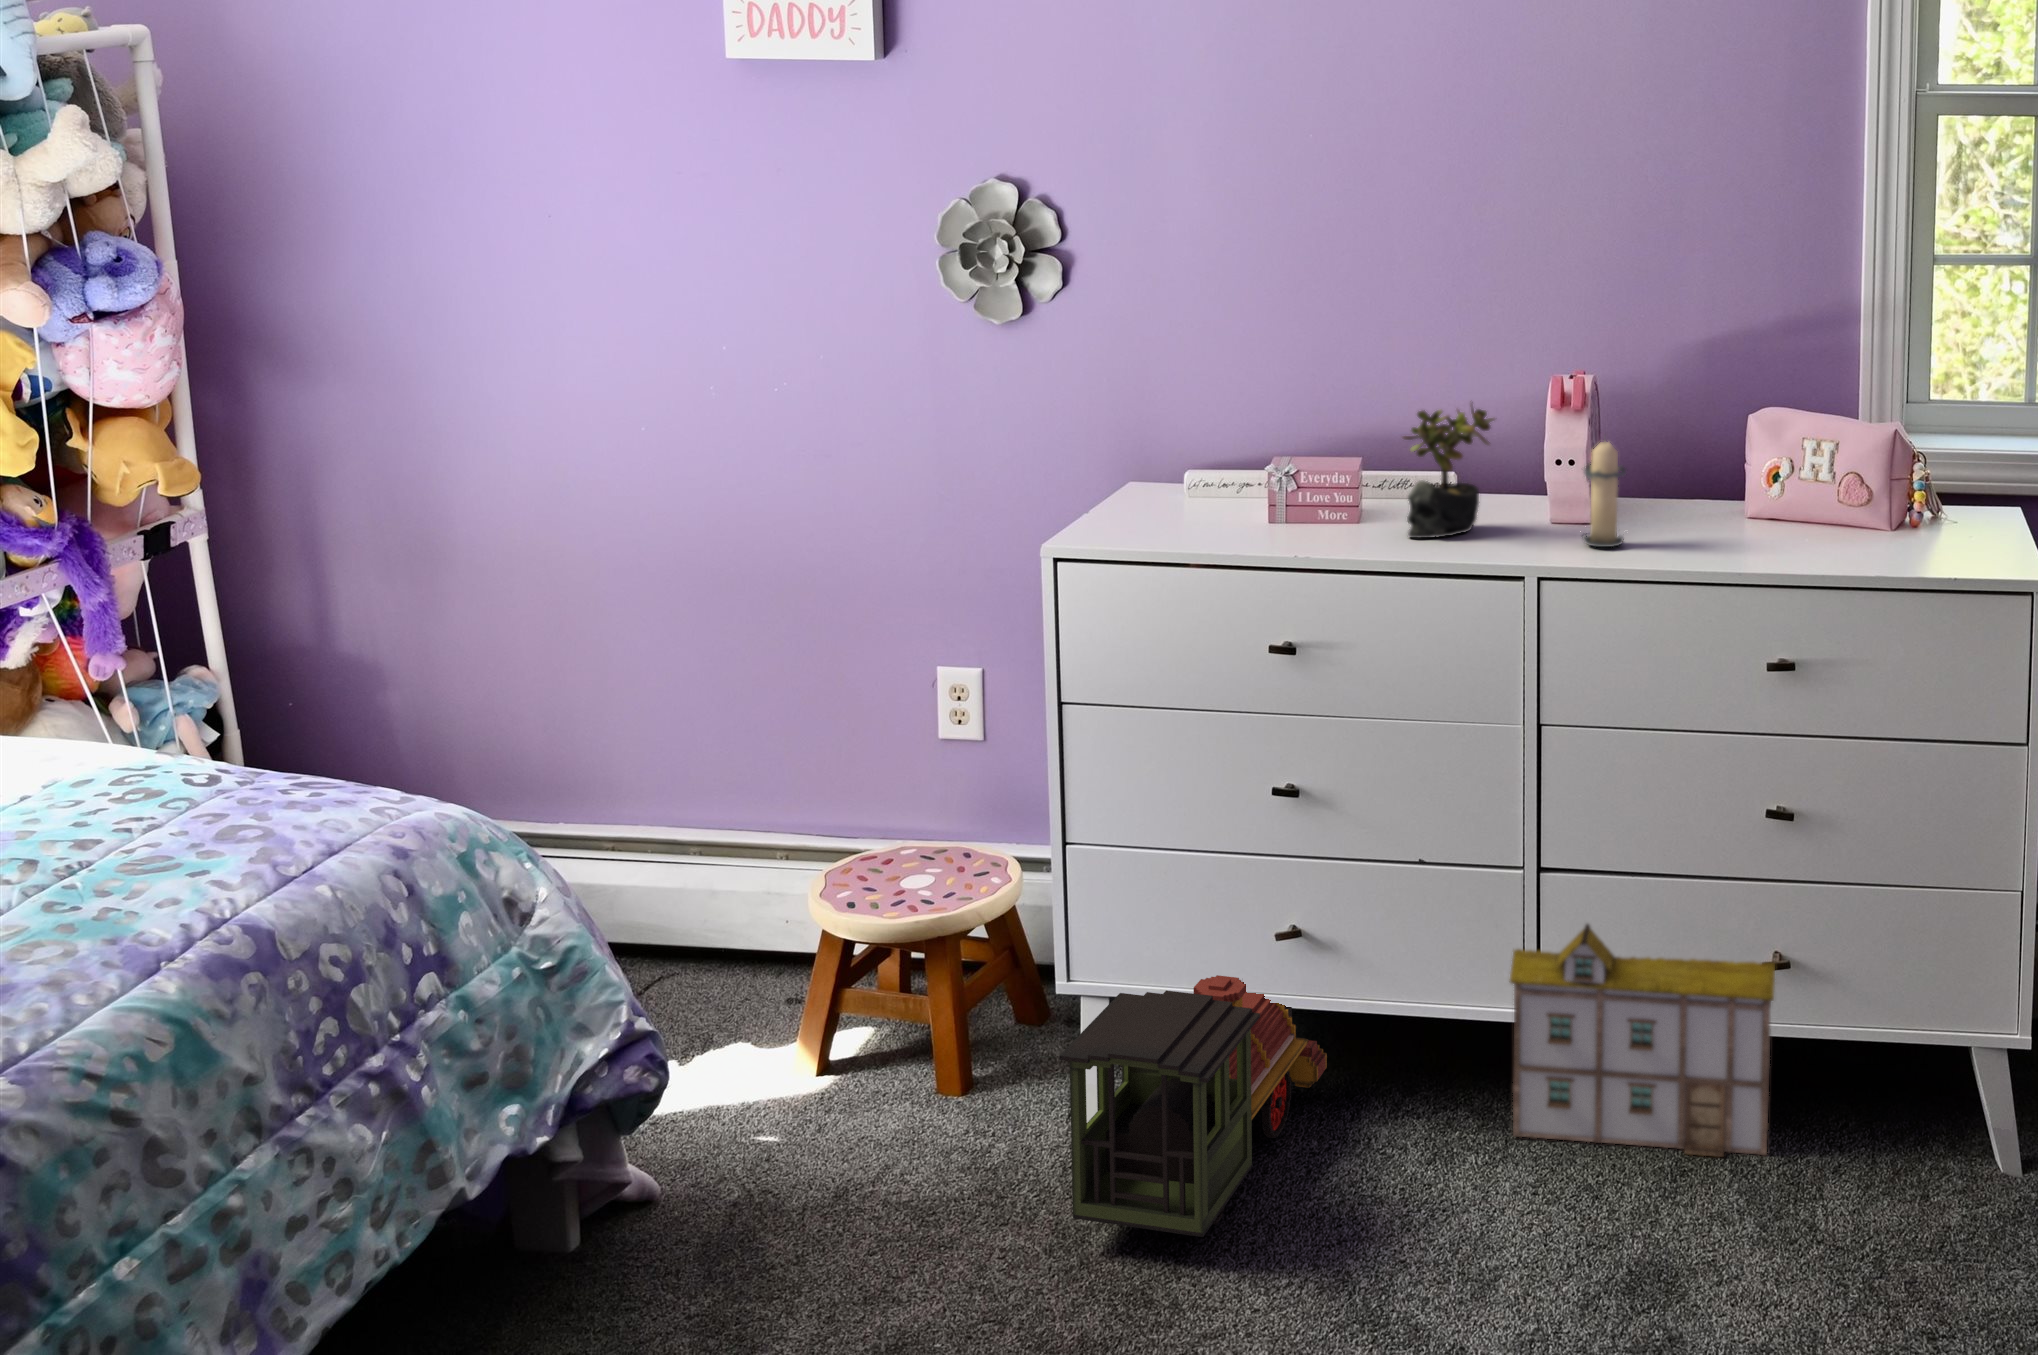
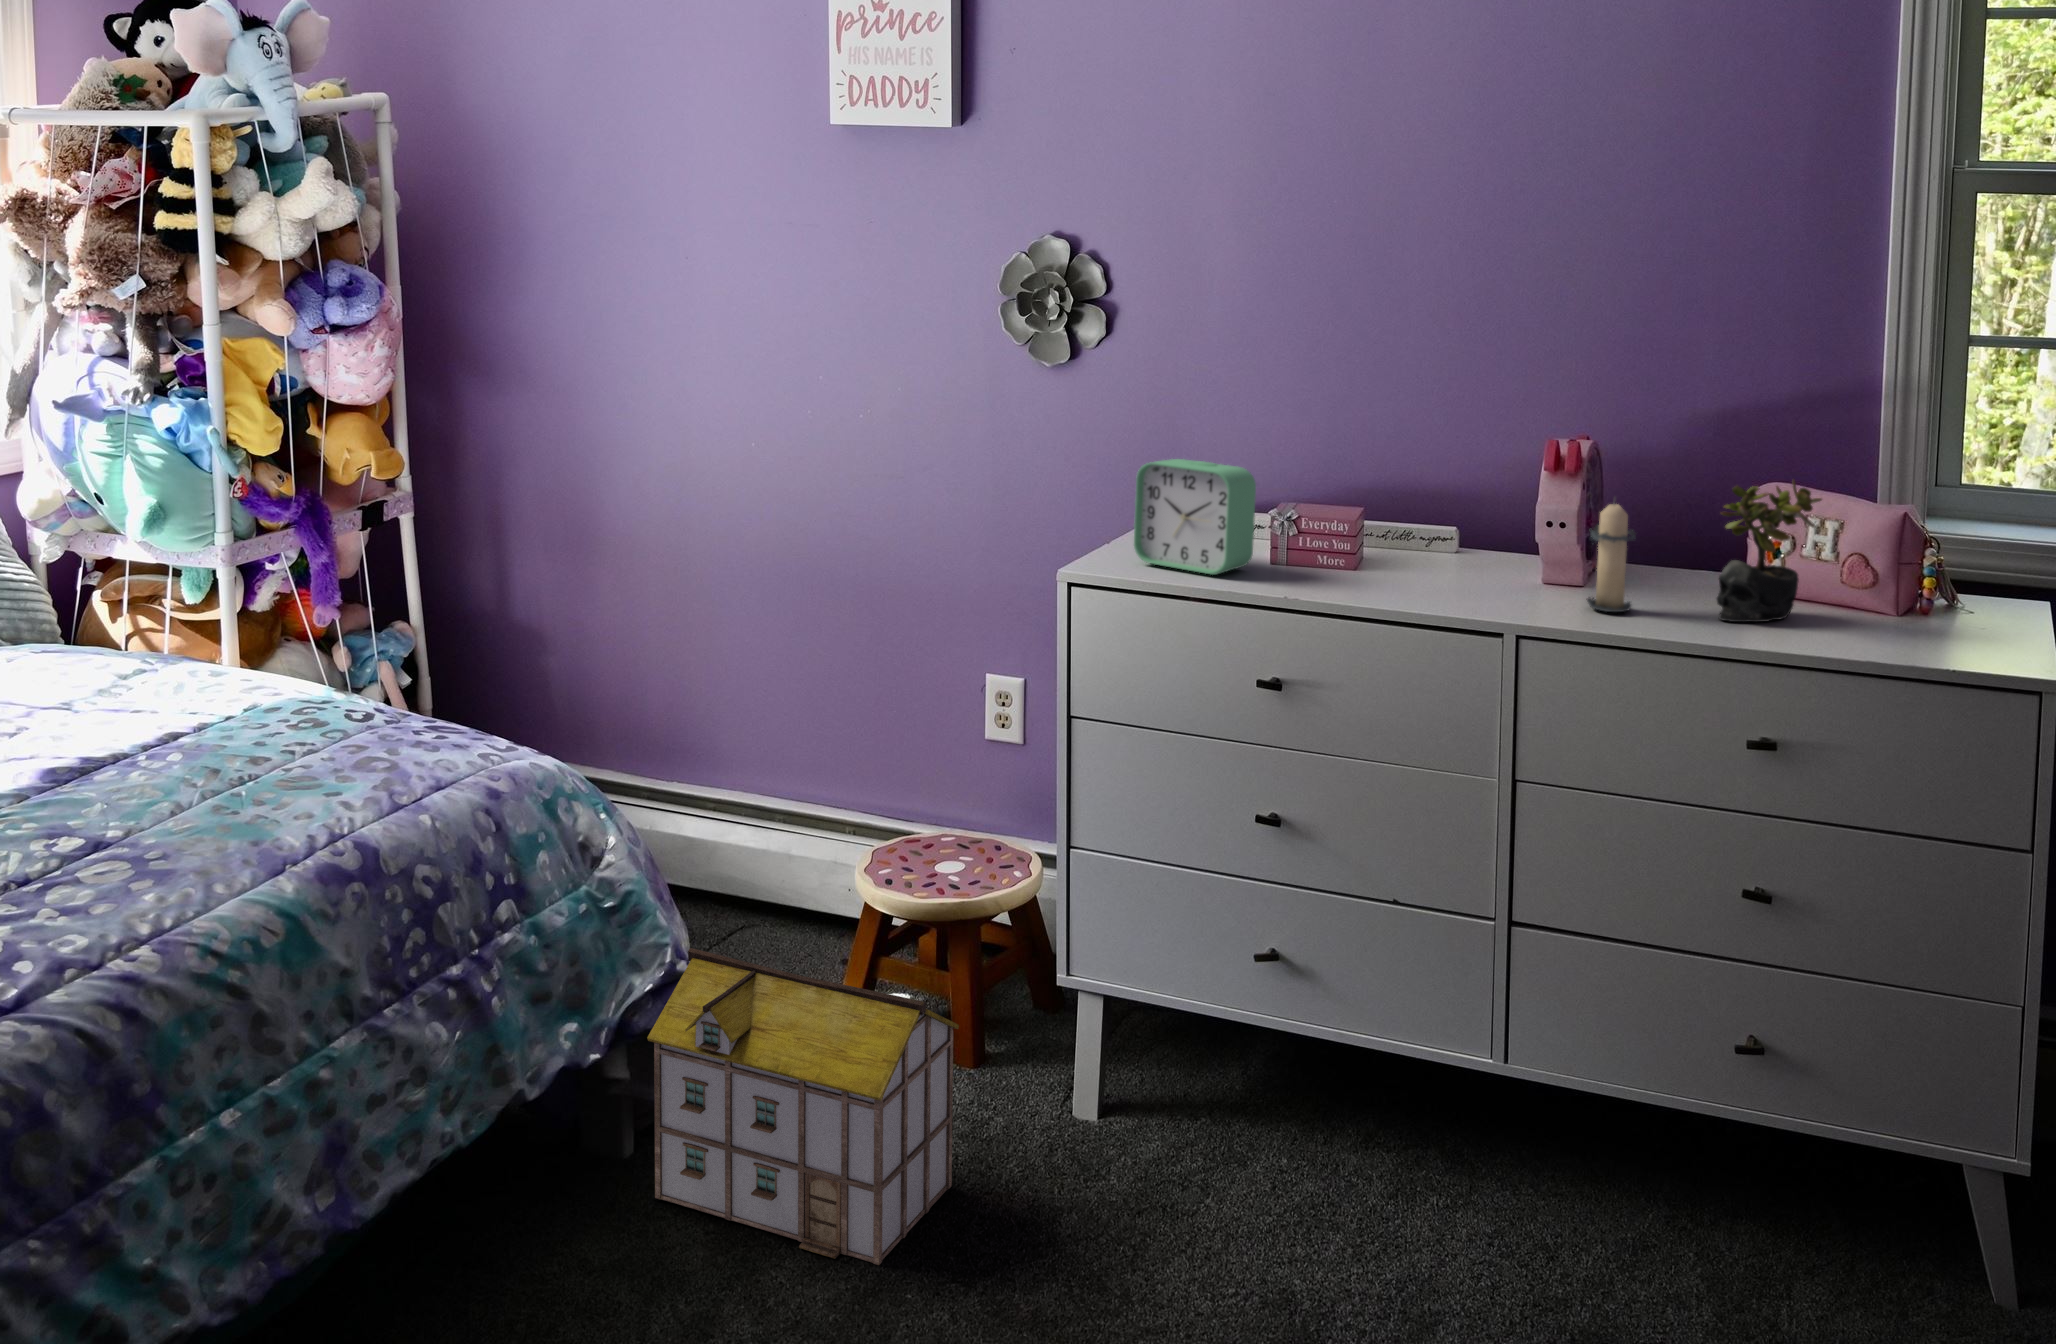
succulent plant: present [1403,405,1494,538] -> present [1717,480,1822,622]
alarm clock: none [1122,420,1249,539] -> present [1134,459,1256,575]
toy house: present [1510,924,1775,1157] -> present [647,948,959,1265]
toy train: present [1059,975,1327,1237] -> none [1040,937,1307,1257]

